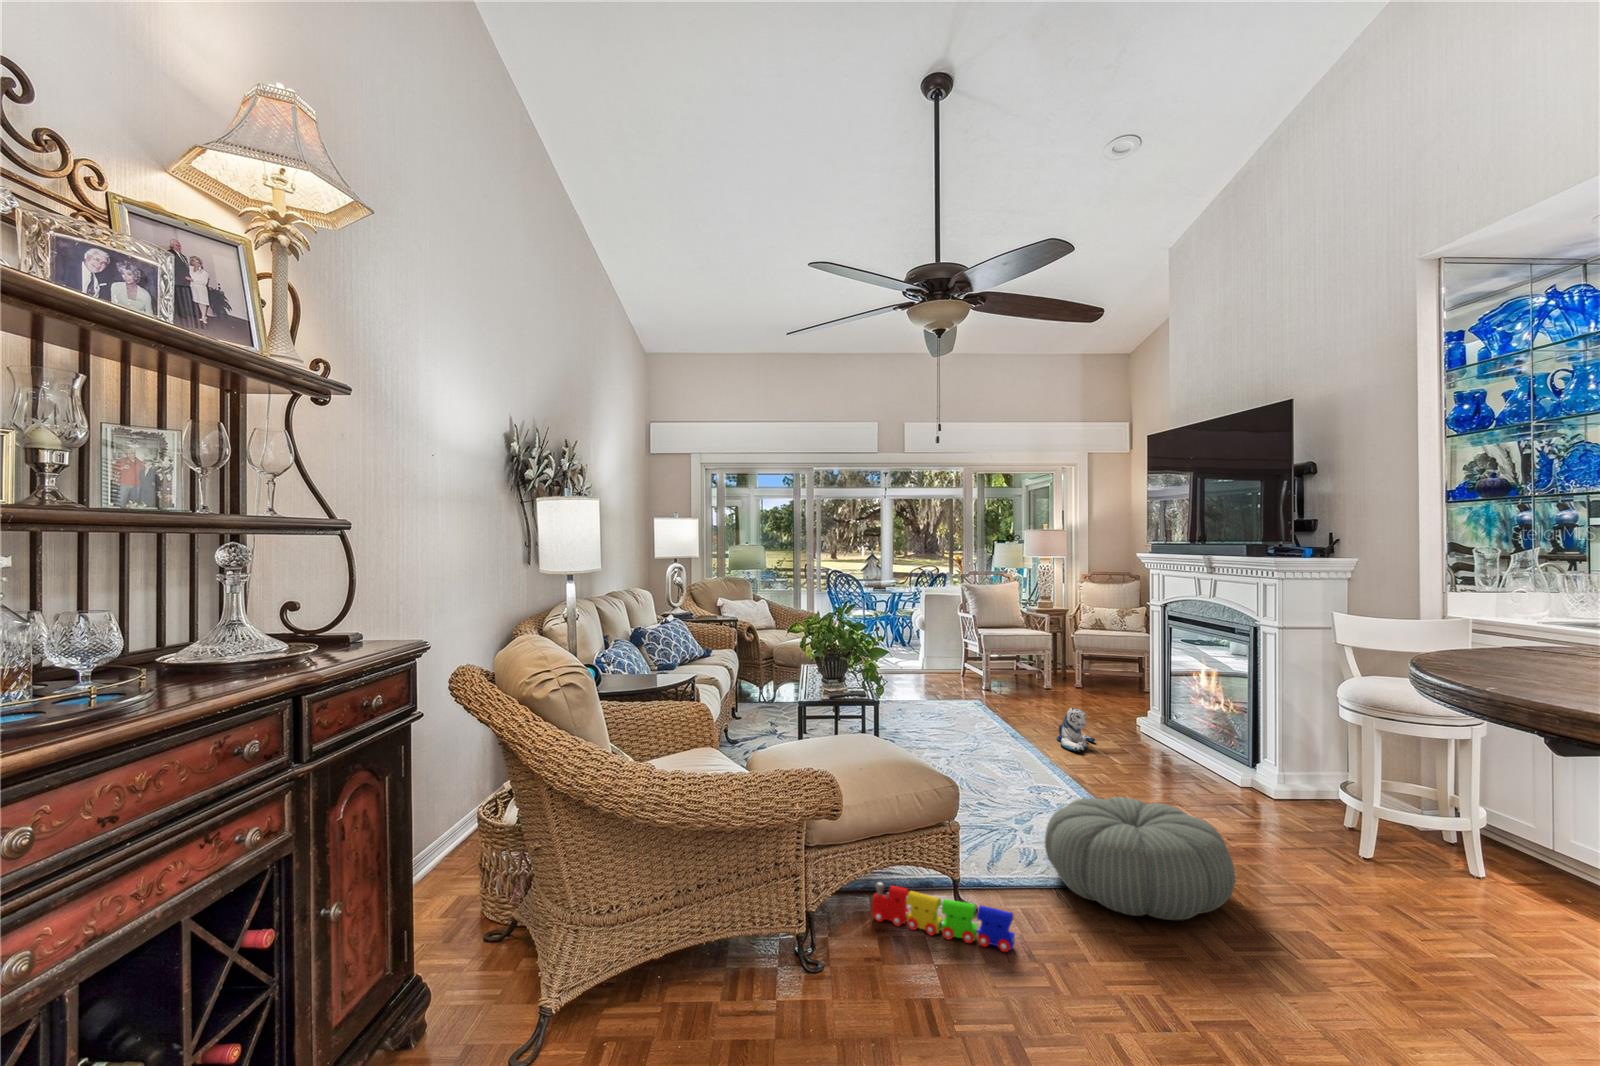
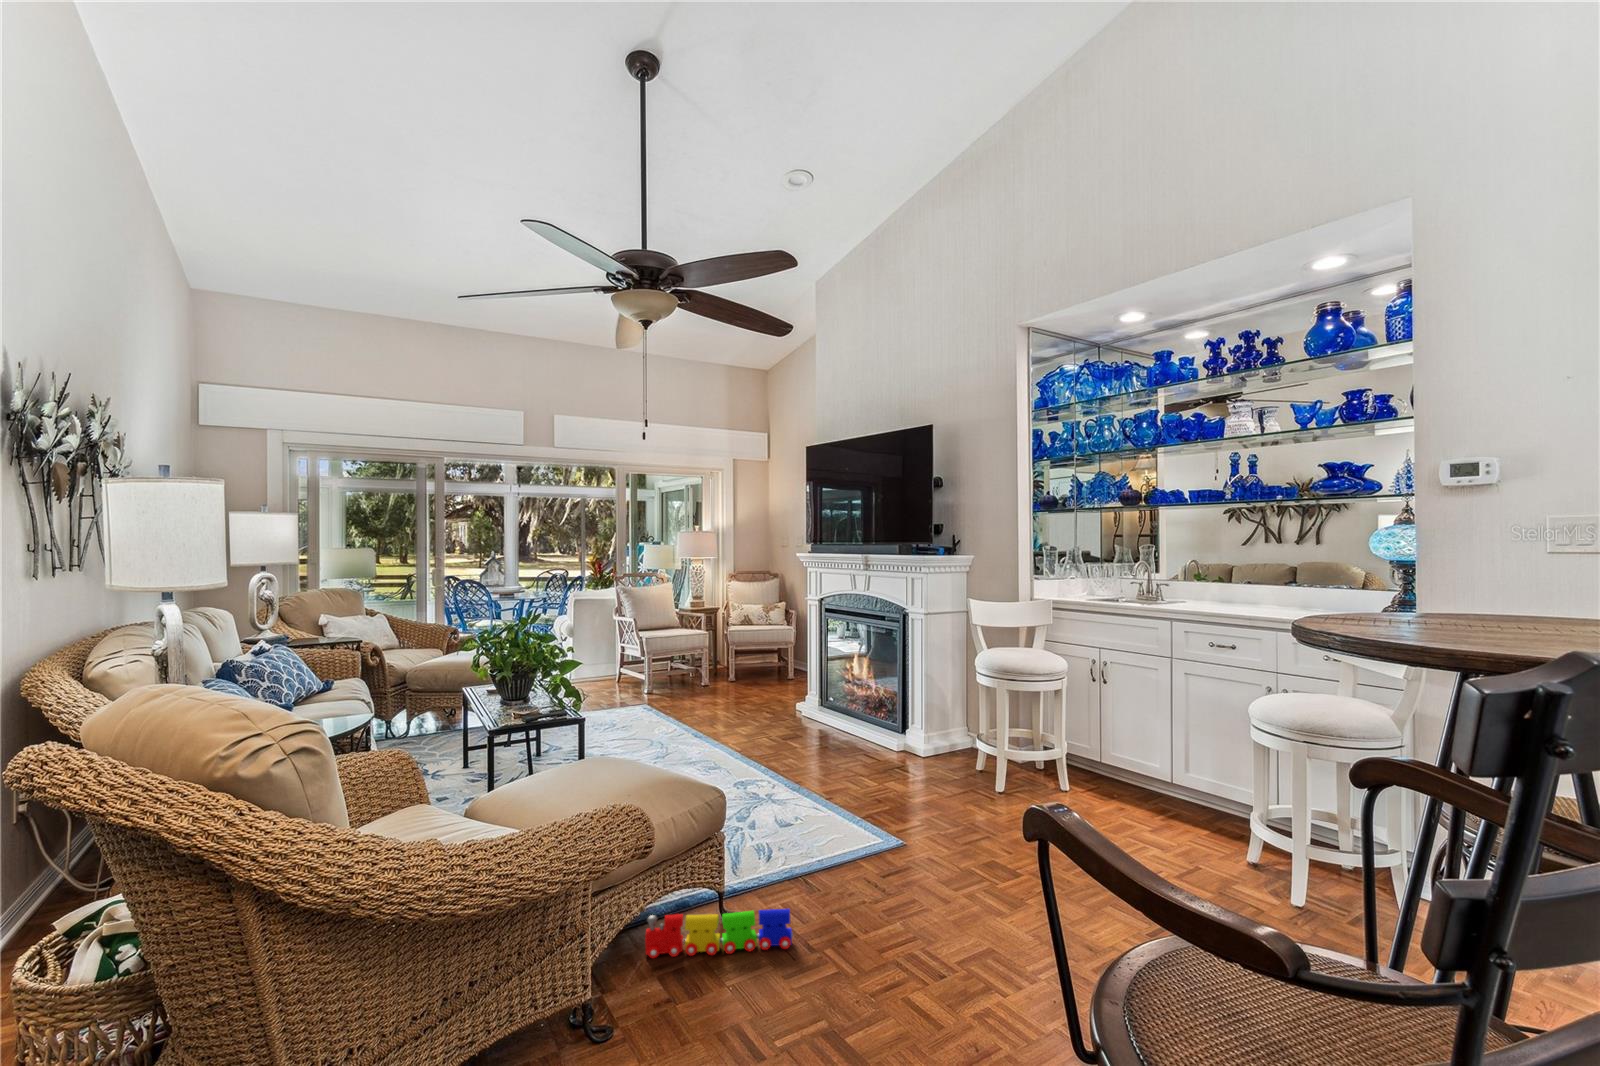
plush toy: present [1056,708,1095,751] -> none [738,702,773,743]
pouf: present [1045,797,1235,920] -> none [785,778,940,883]

